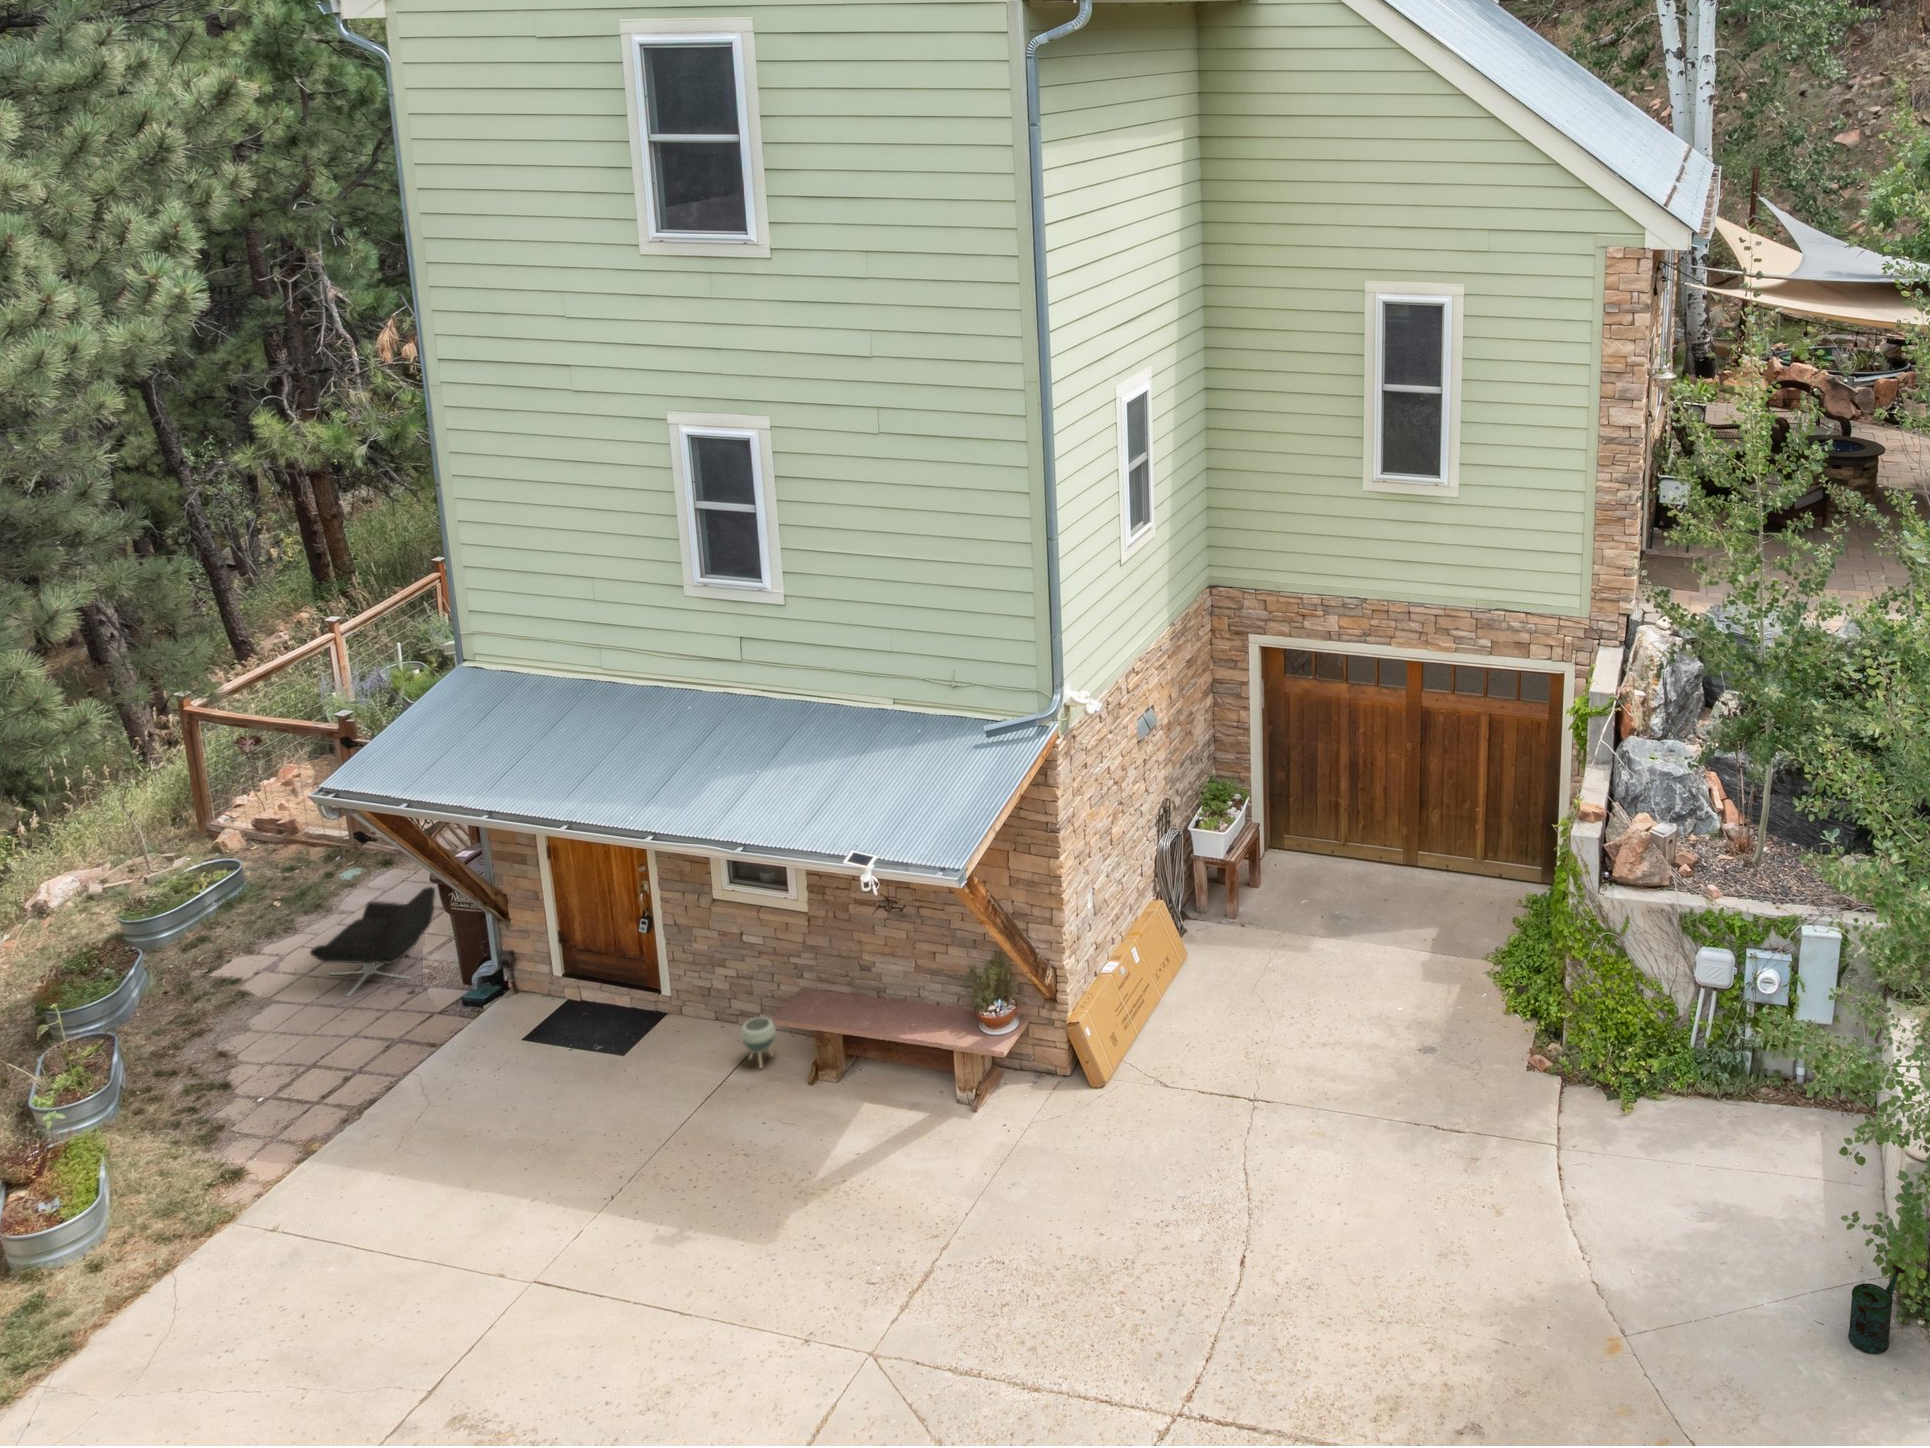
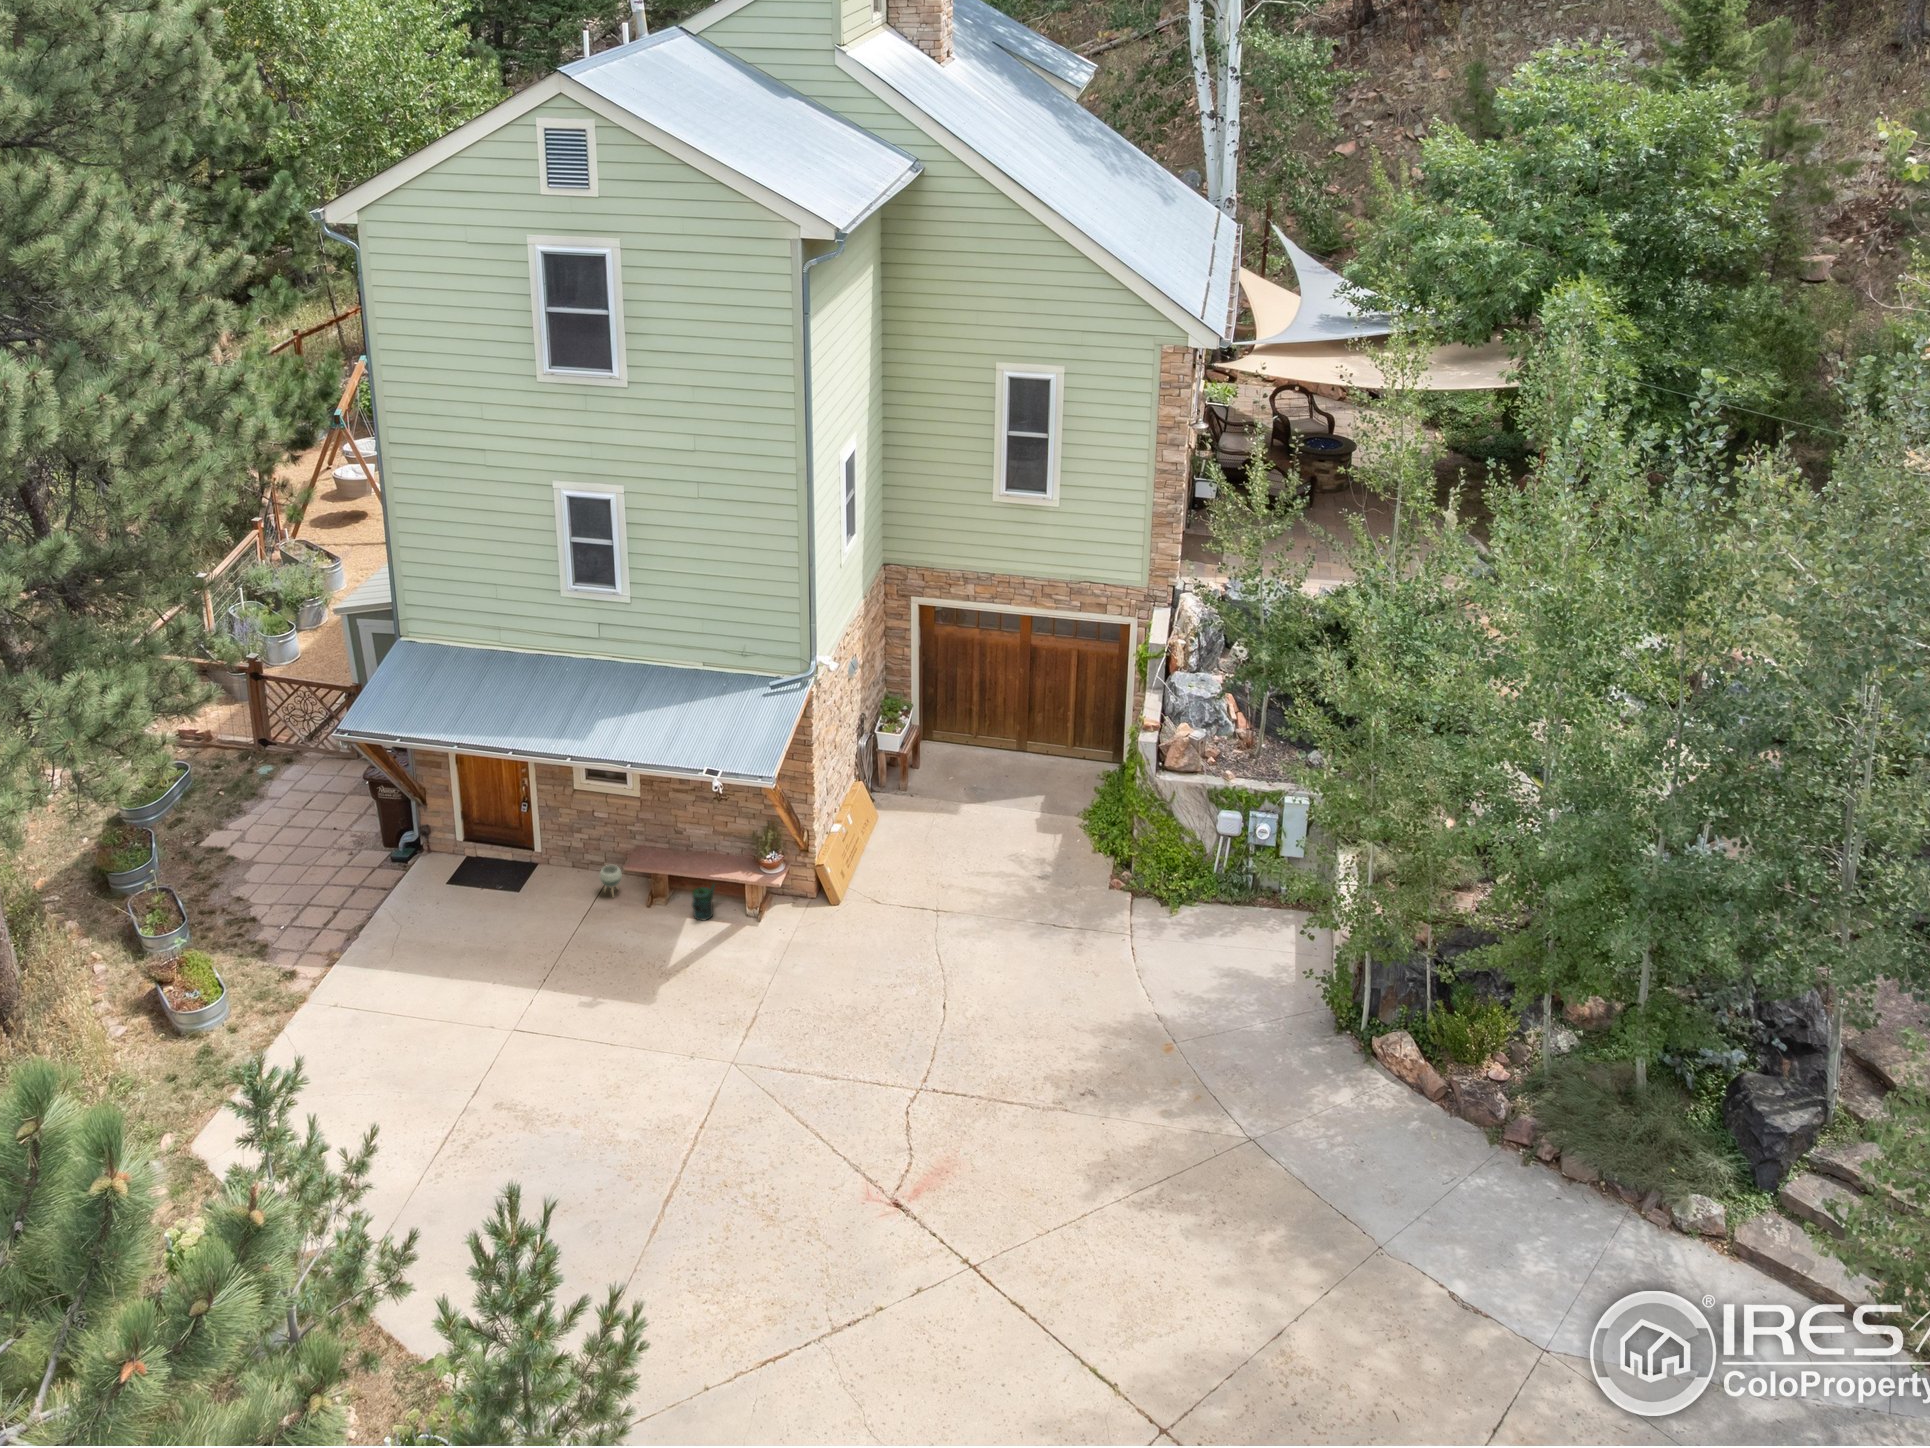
lounge chair: present [310,887,435,996] -> none [297,782,371,855]
watering can: present [1848,1265,1905,1354] -> present [692,884,715,920]

